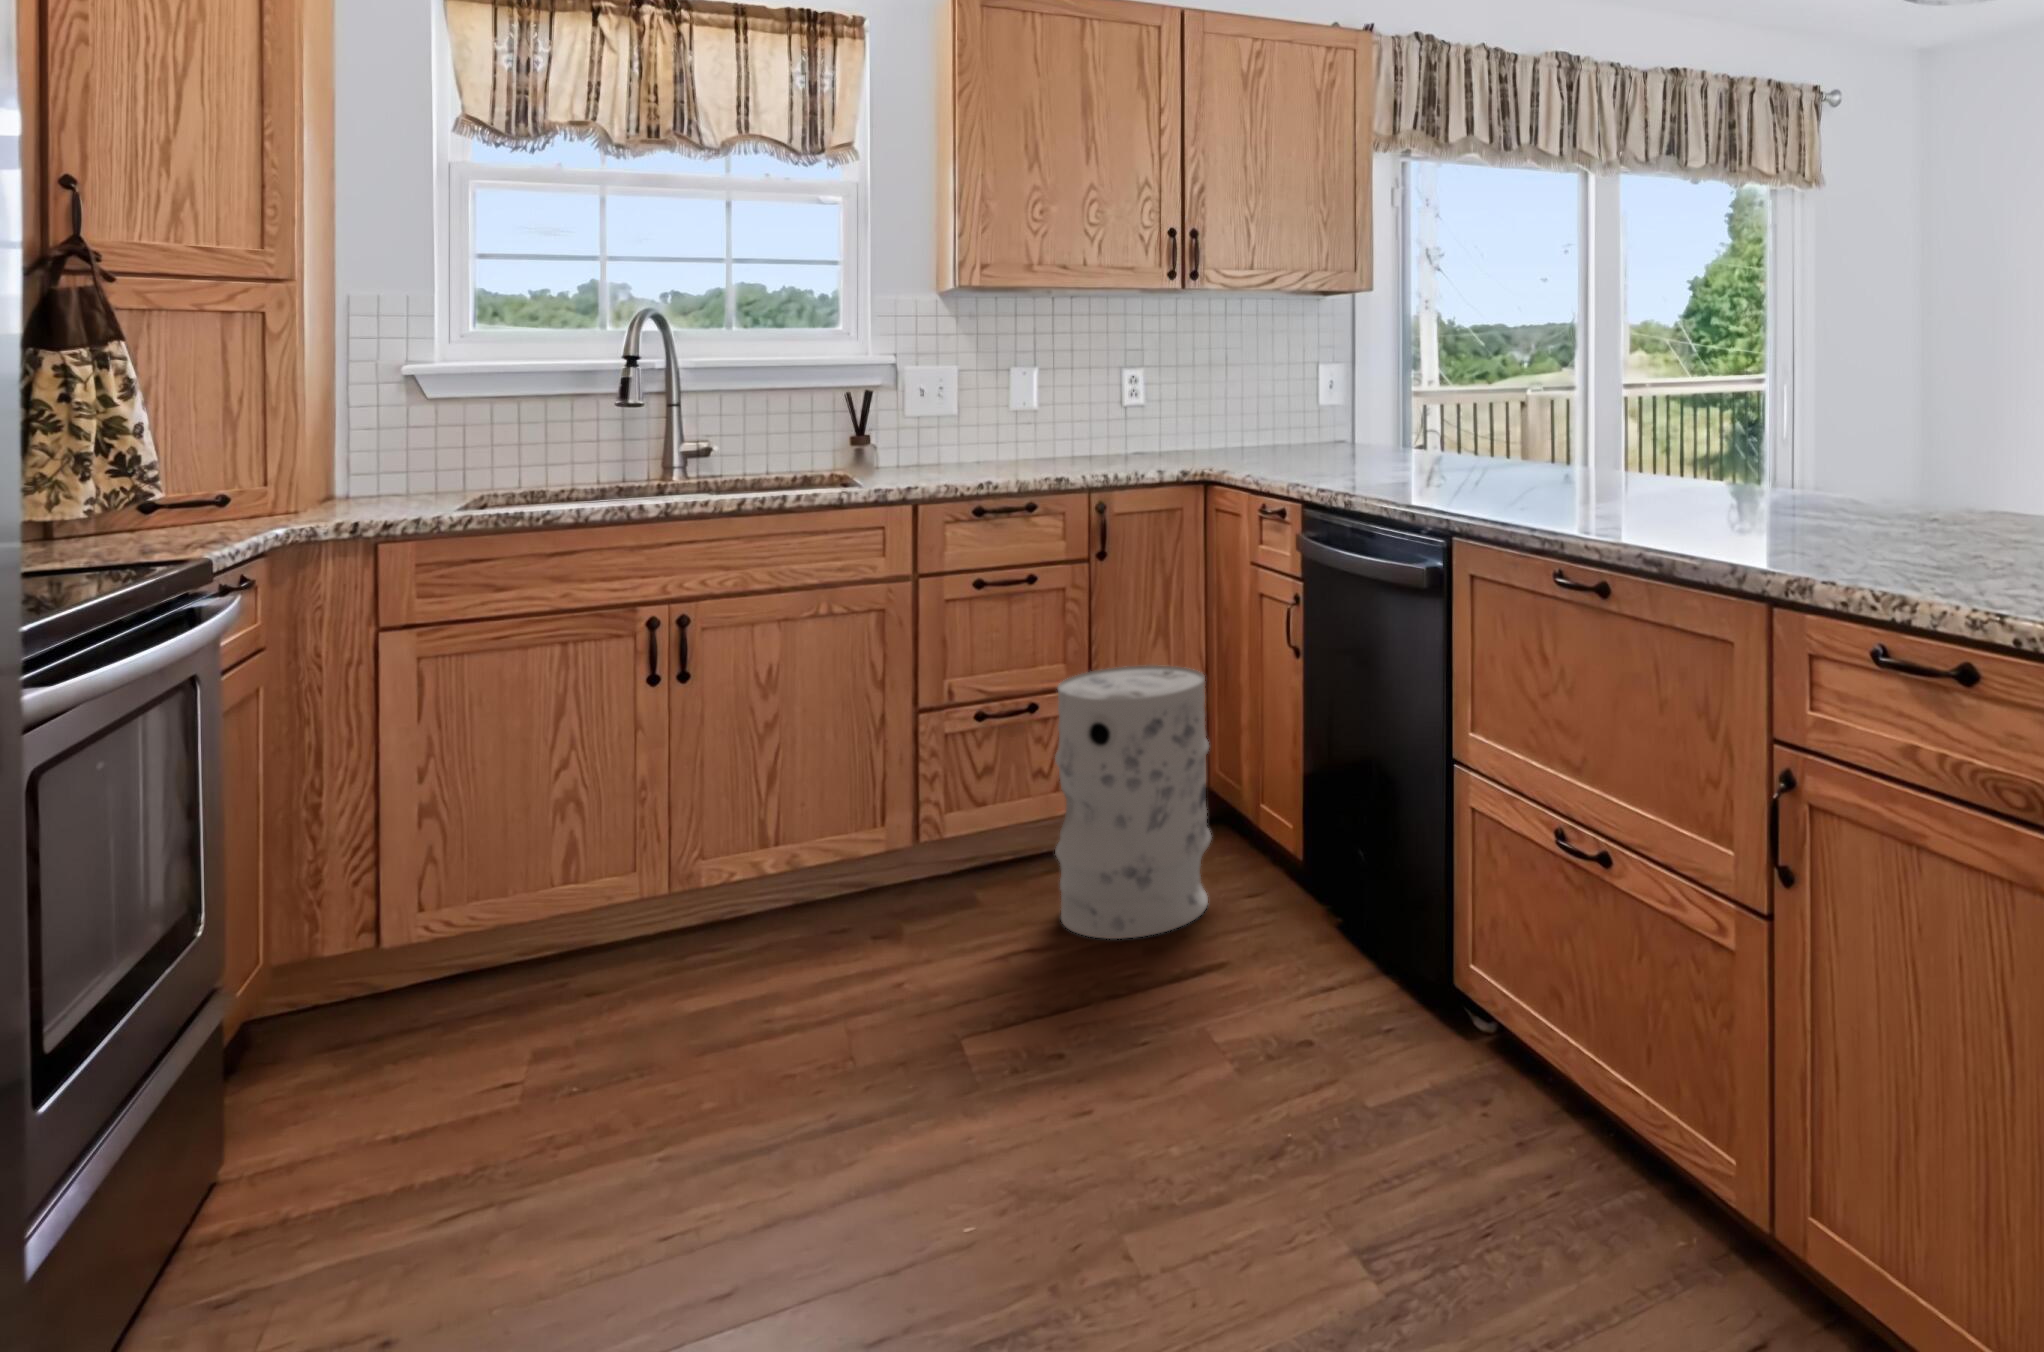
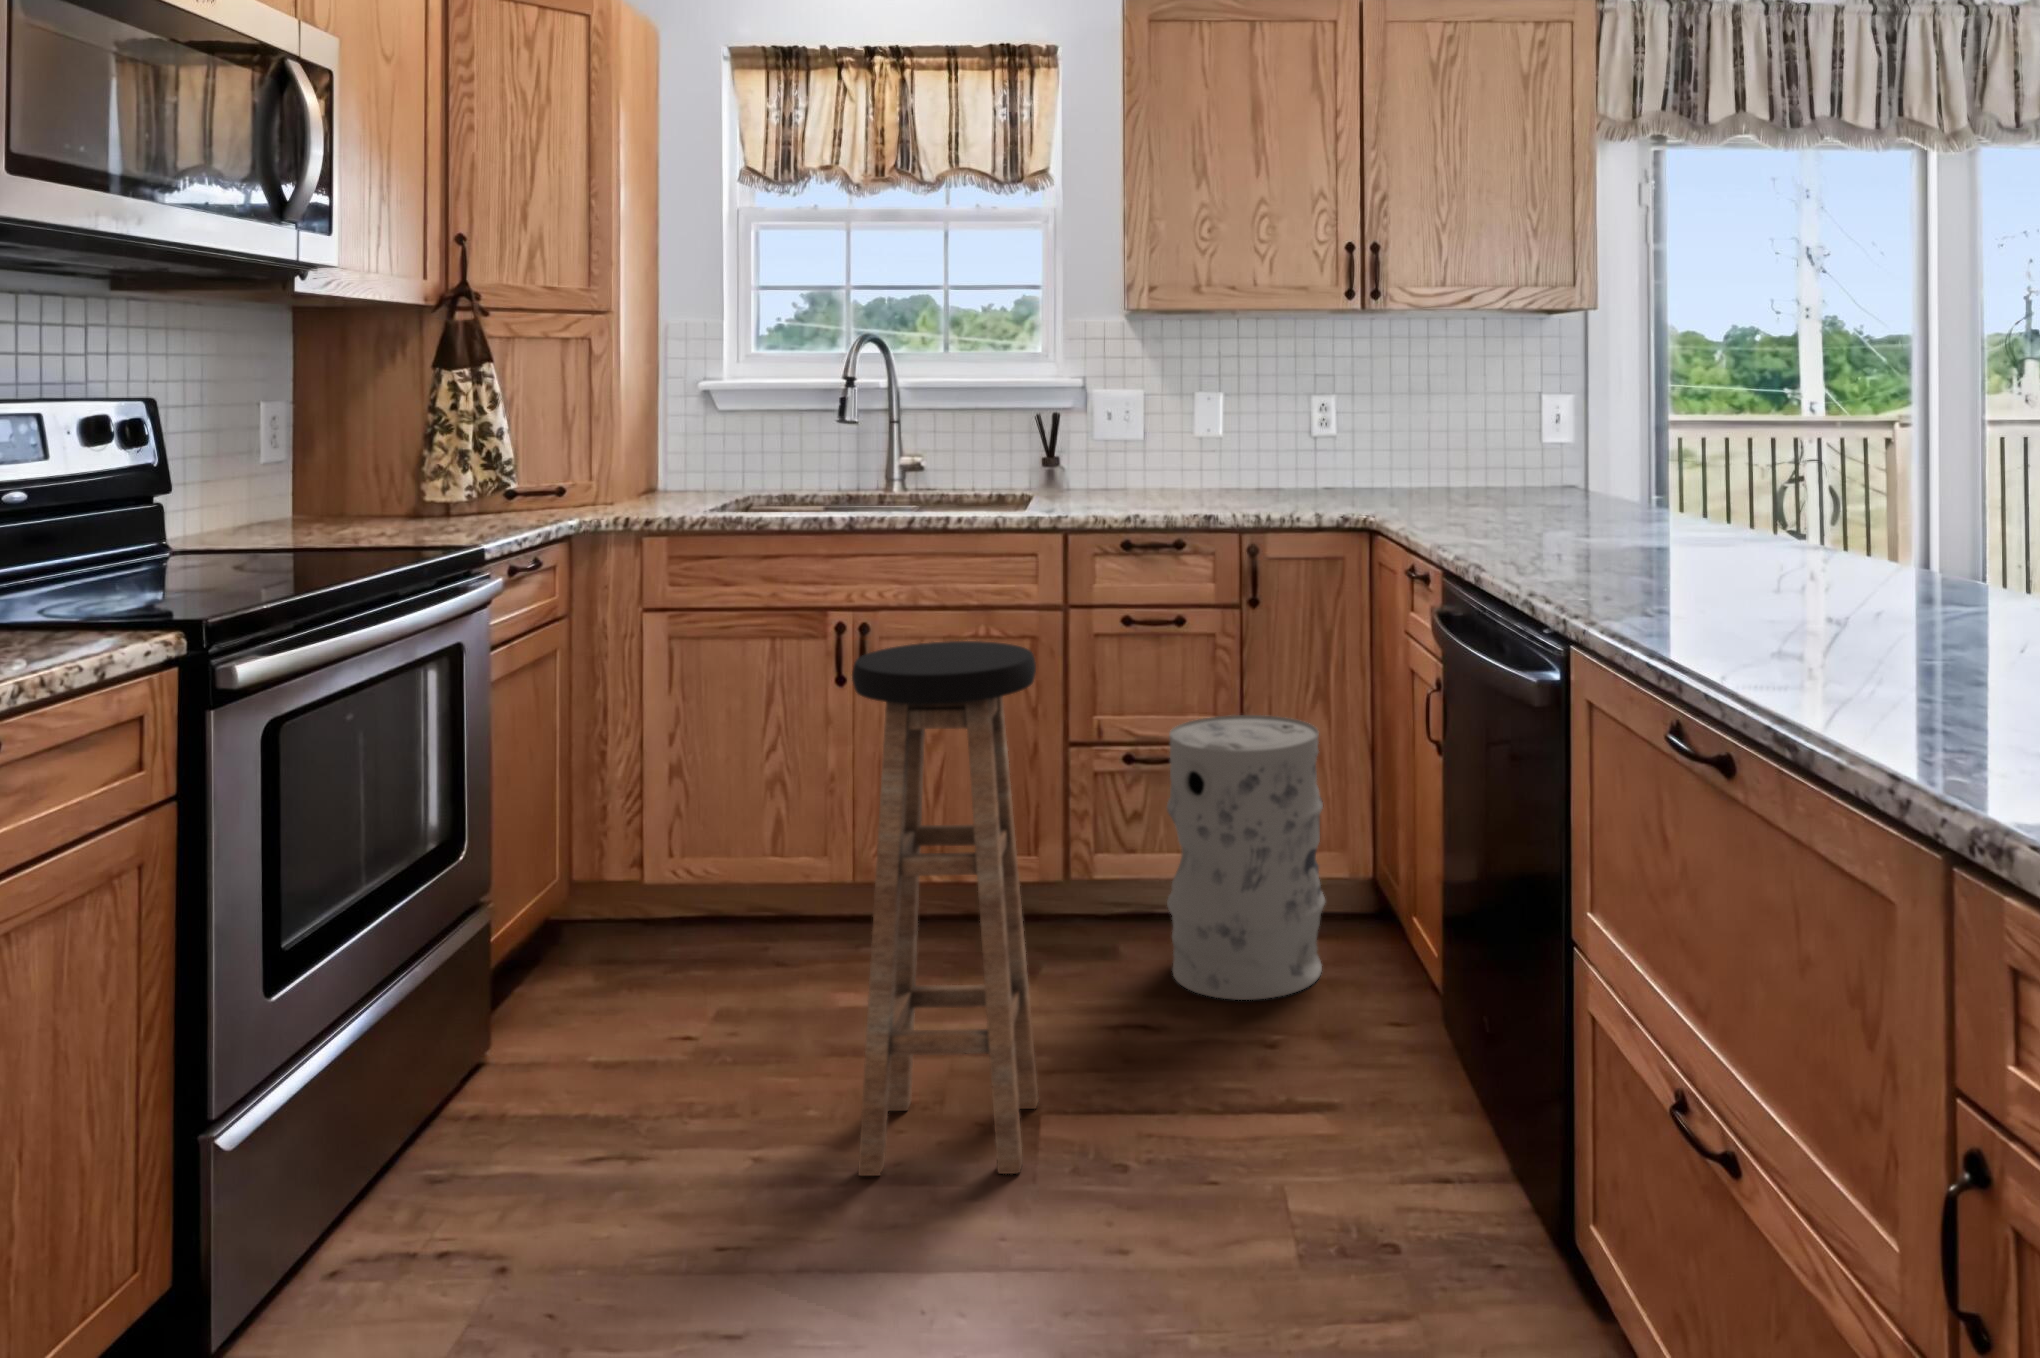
bar stool: none [815,604,1025,1188] -> present [852,641,1039,1176]

